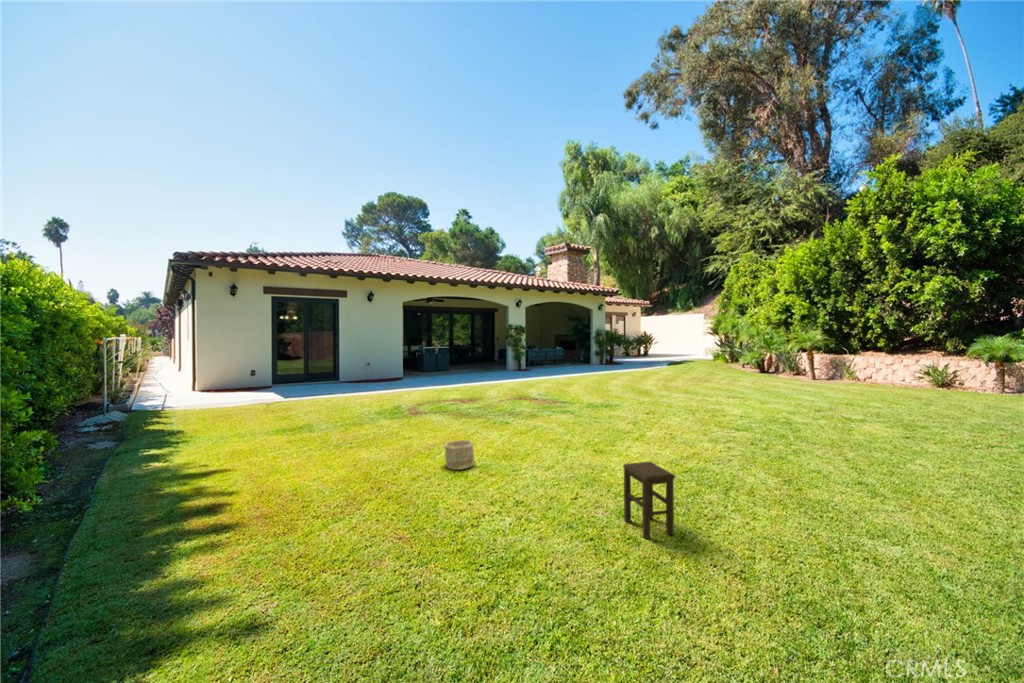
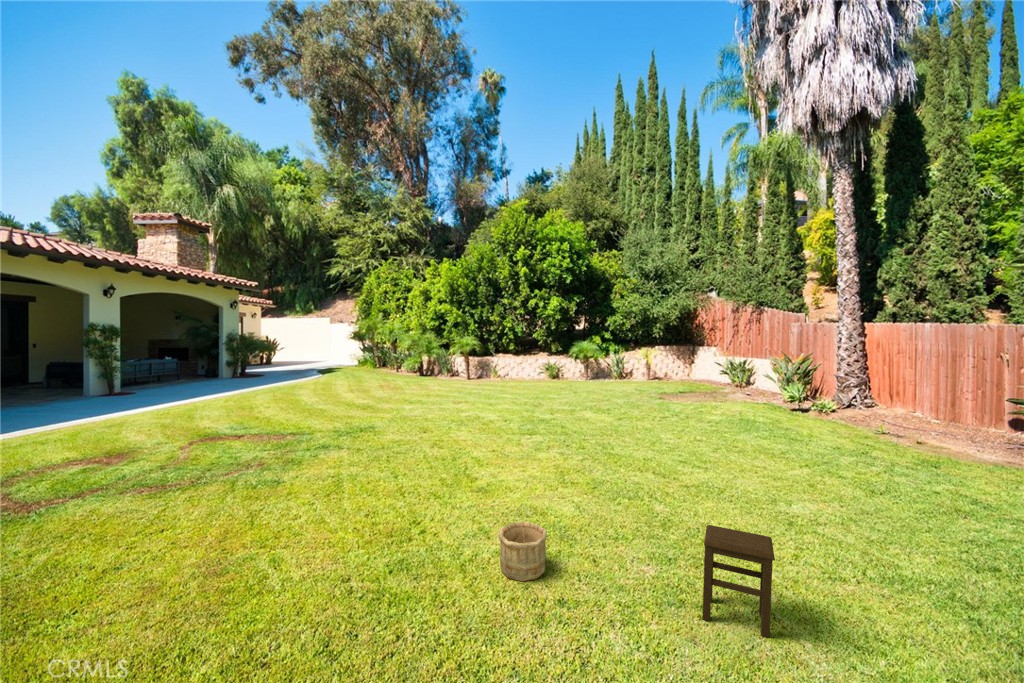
wooden bucket: present [444,440,474,470] -> present [499,522,547,581]

